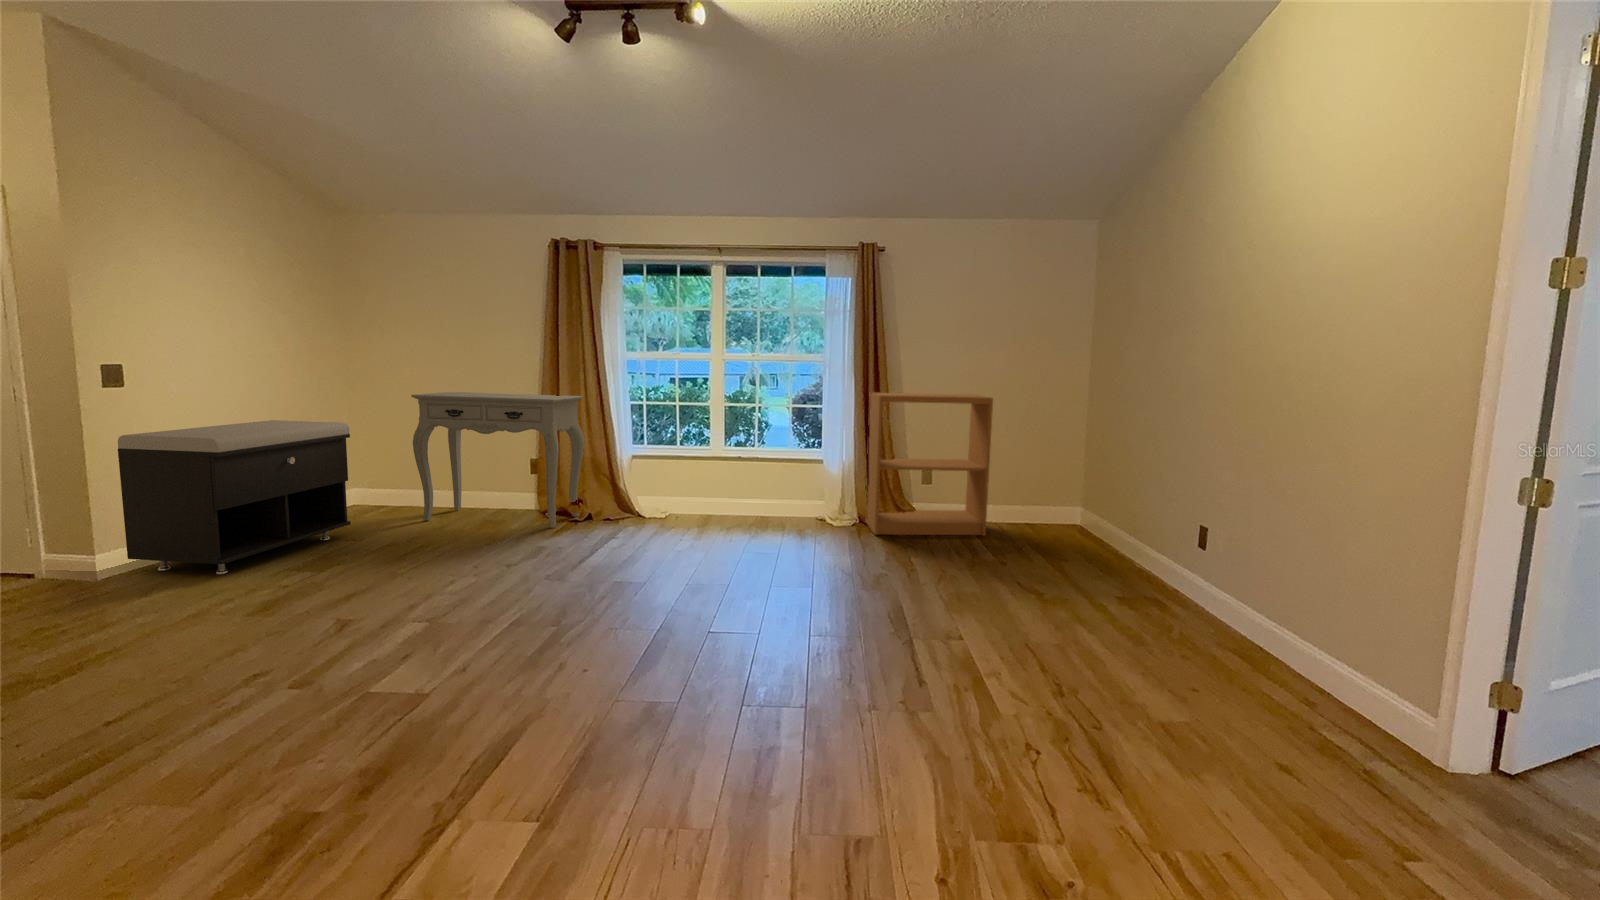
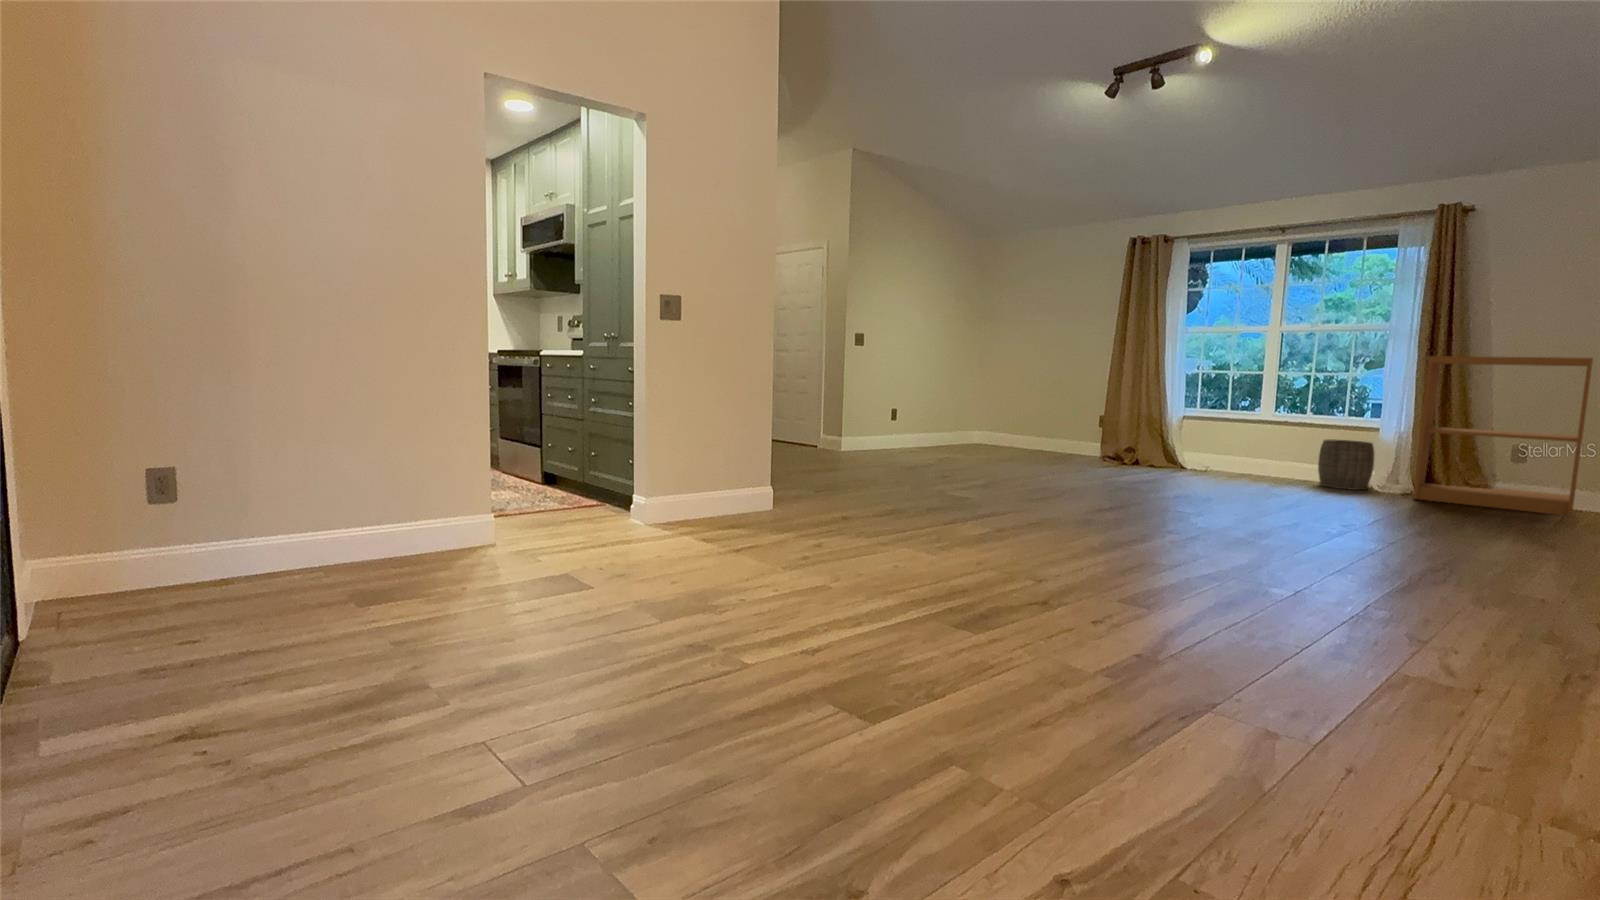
console table: present [411,392,584,528] -> none [1015,361,1143,464]
storage bench: present [118,420,351,574] -> none [857,373,974,456]
woven basket: none [782,475,829,529] -> present [1318,439,1374,490]

